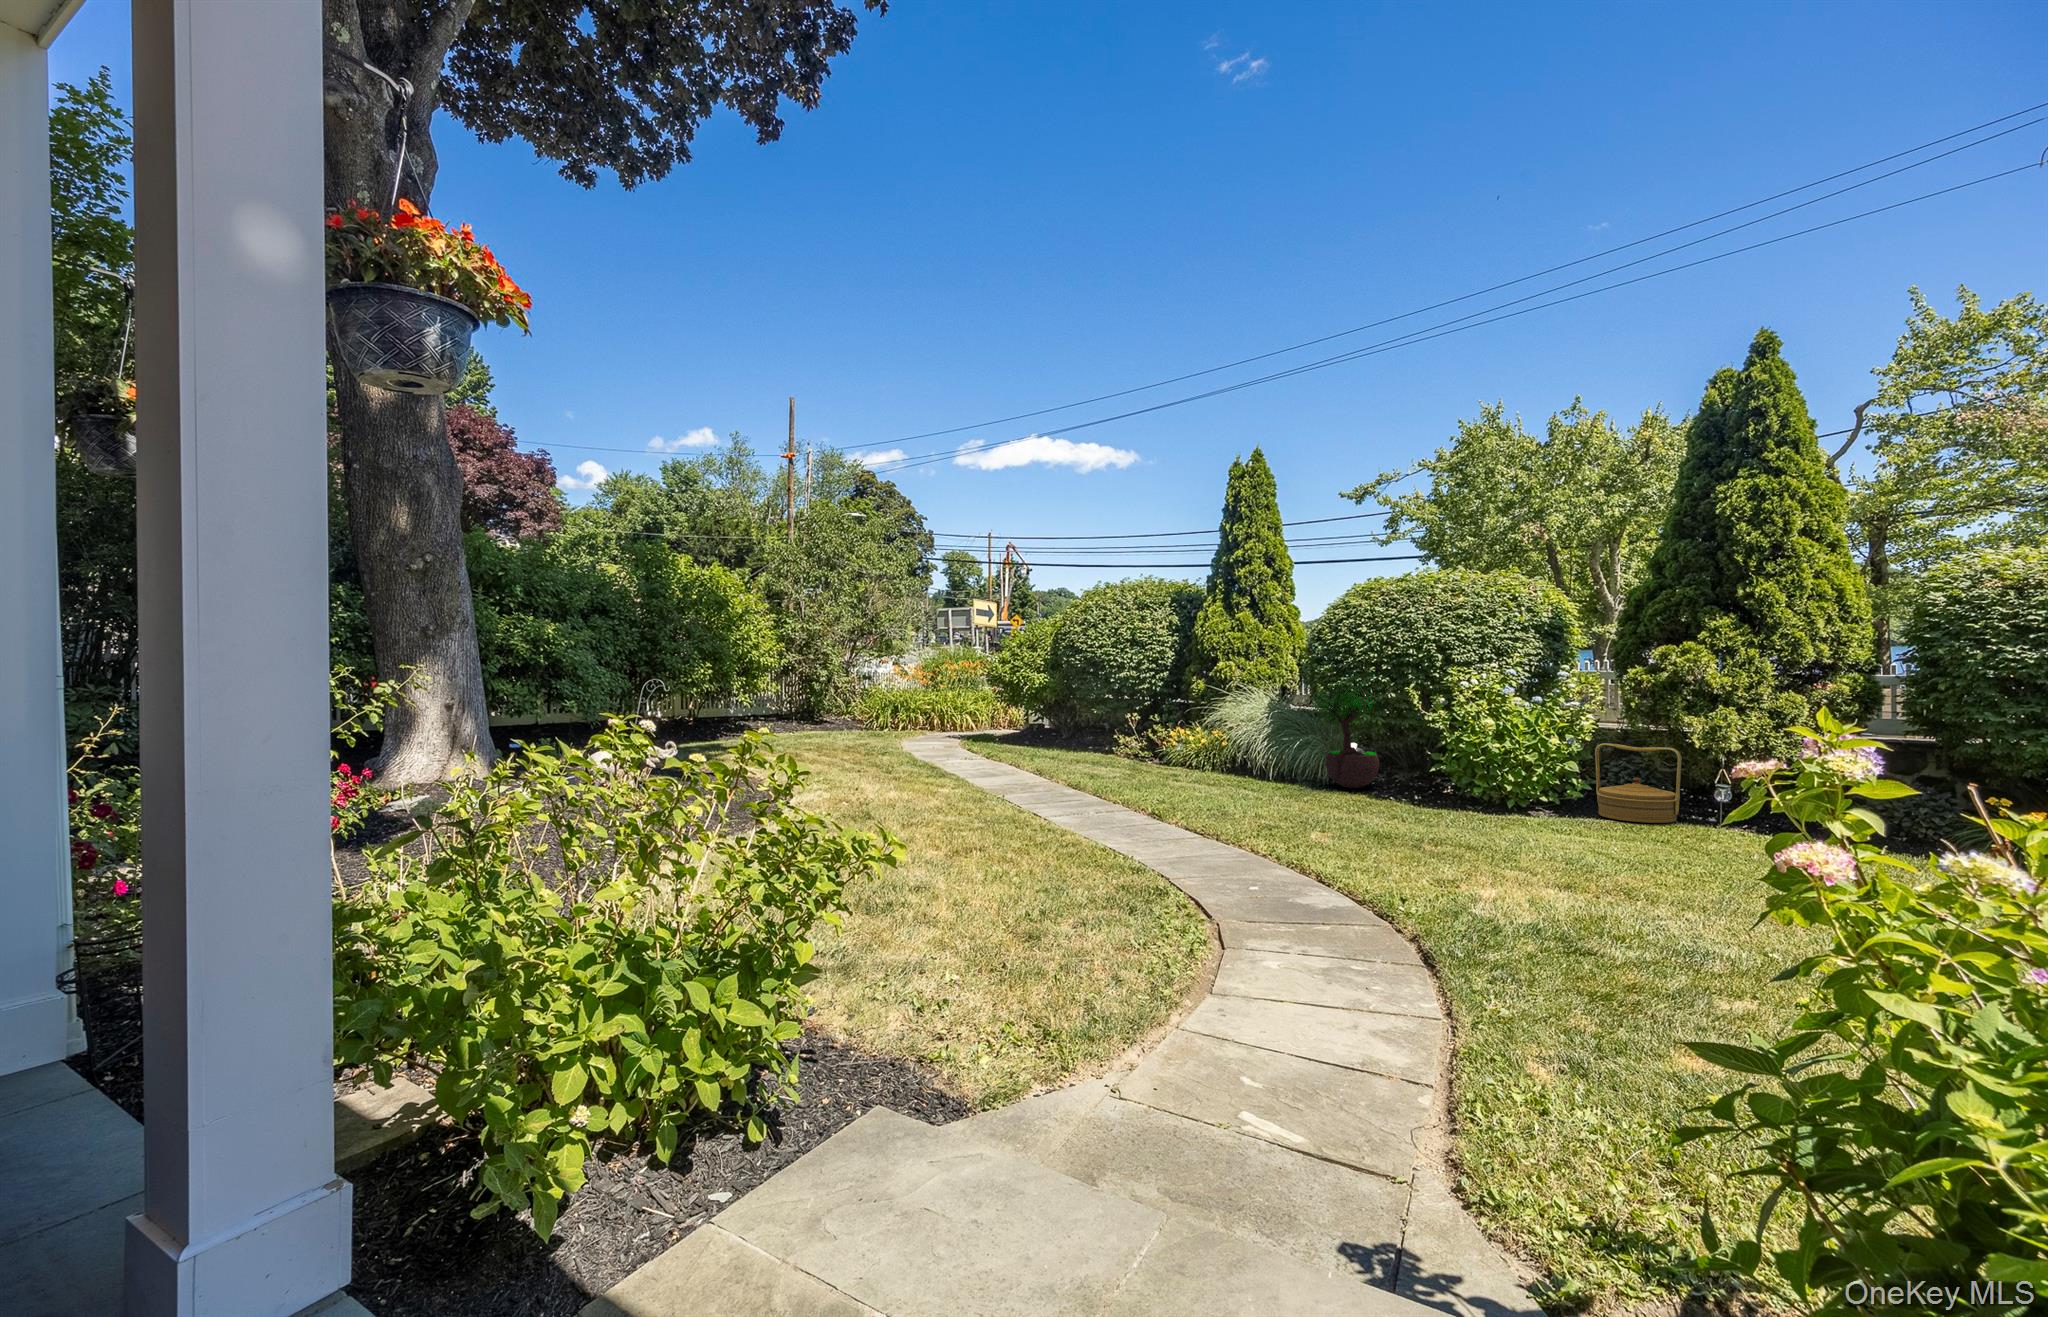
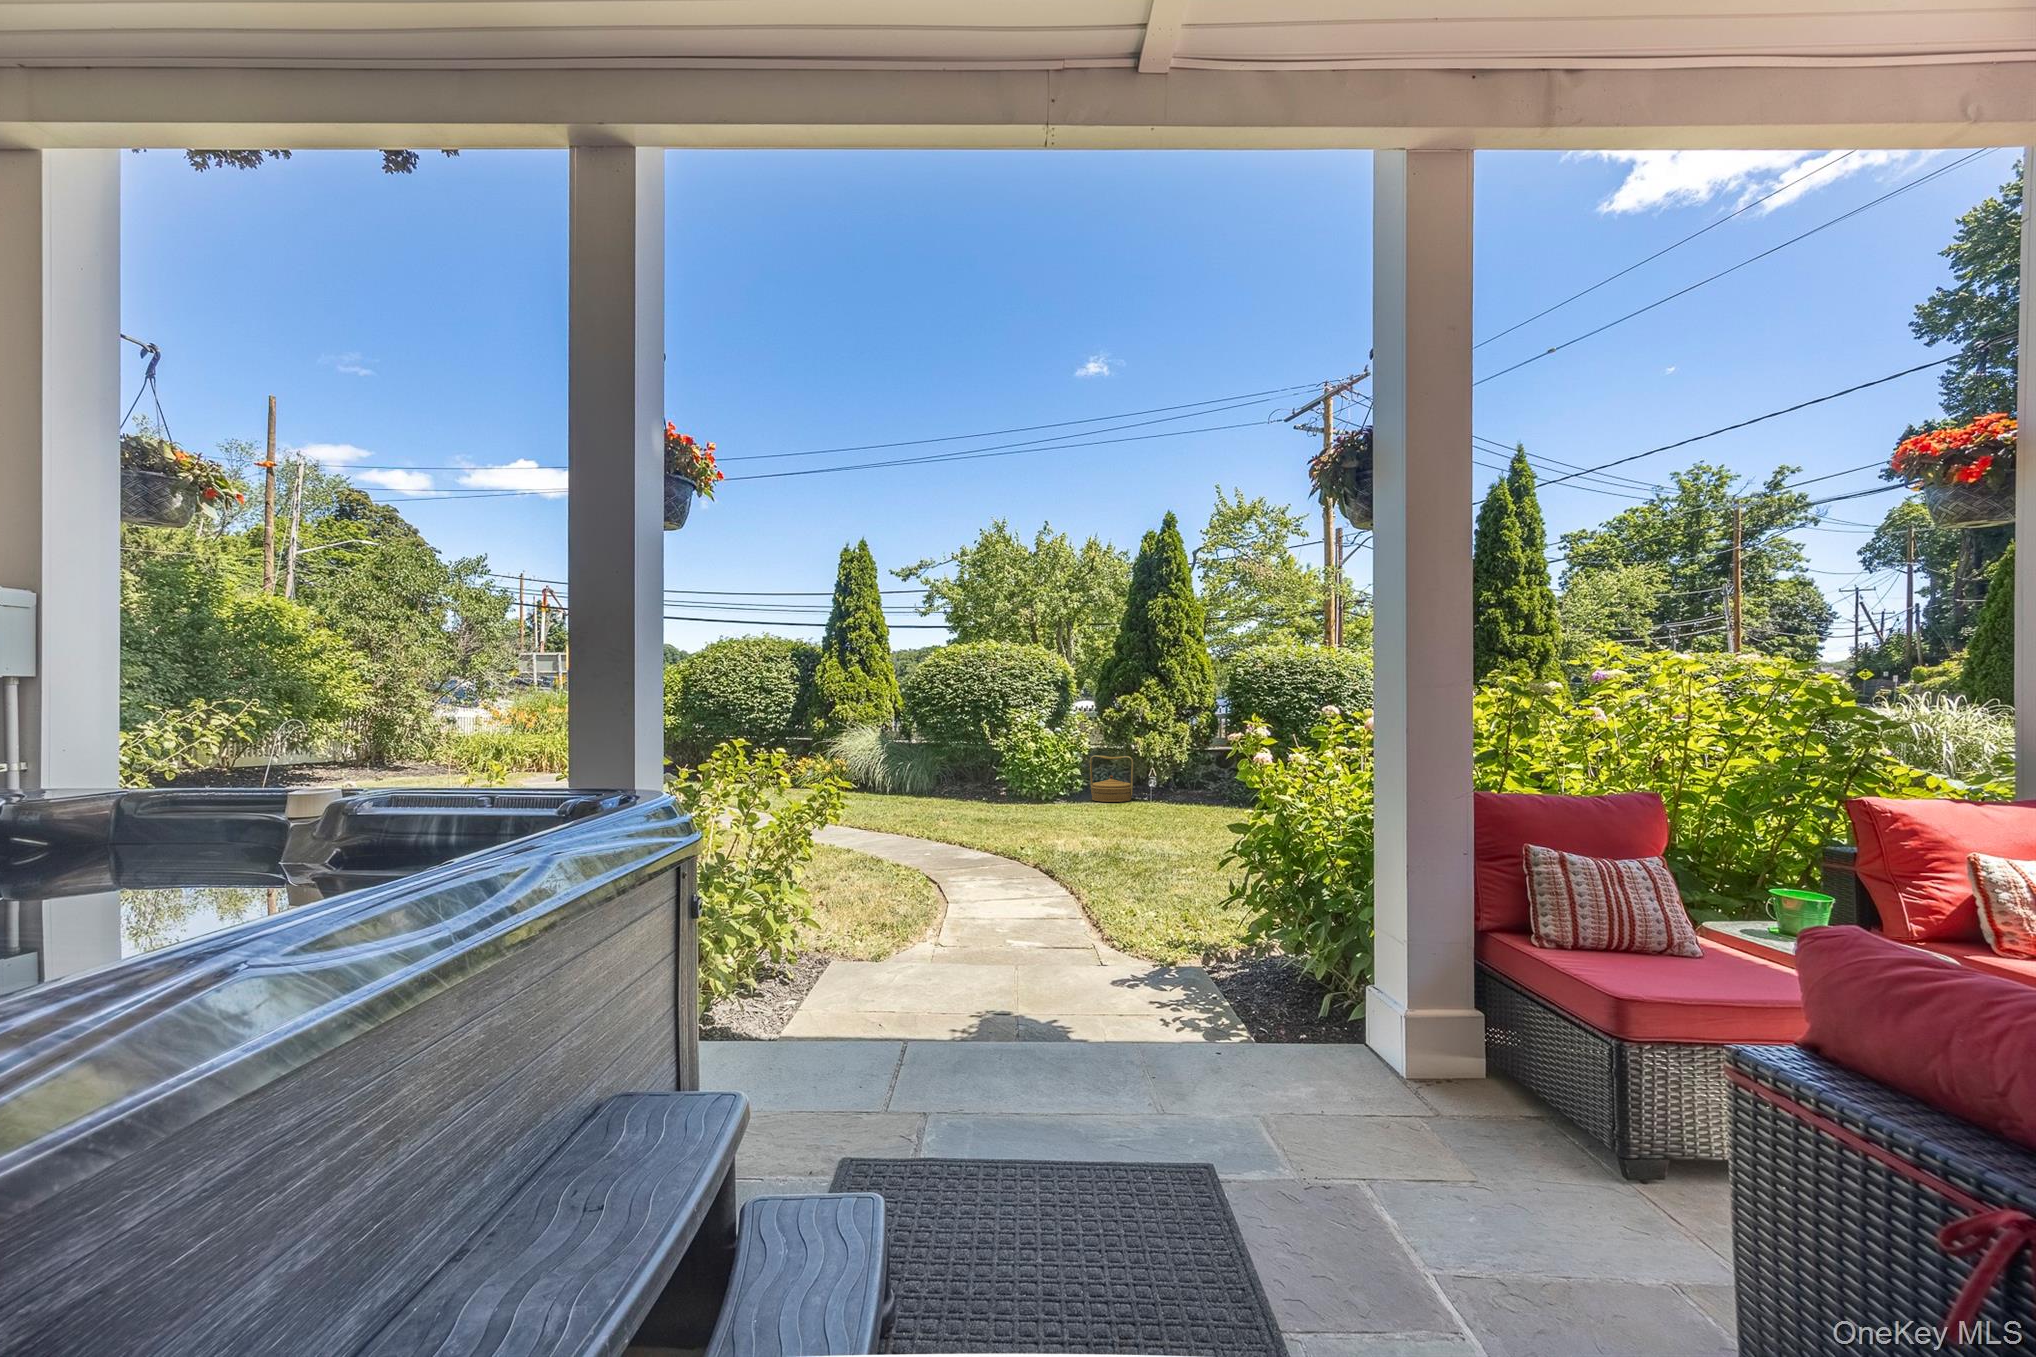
potted tree: present [1310,679,1379,788] -> none [914,712,963,796]

